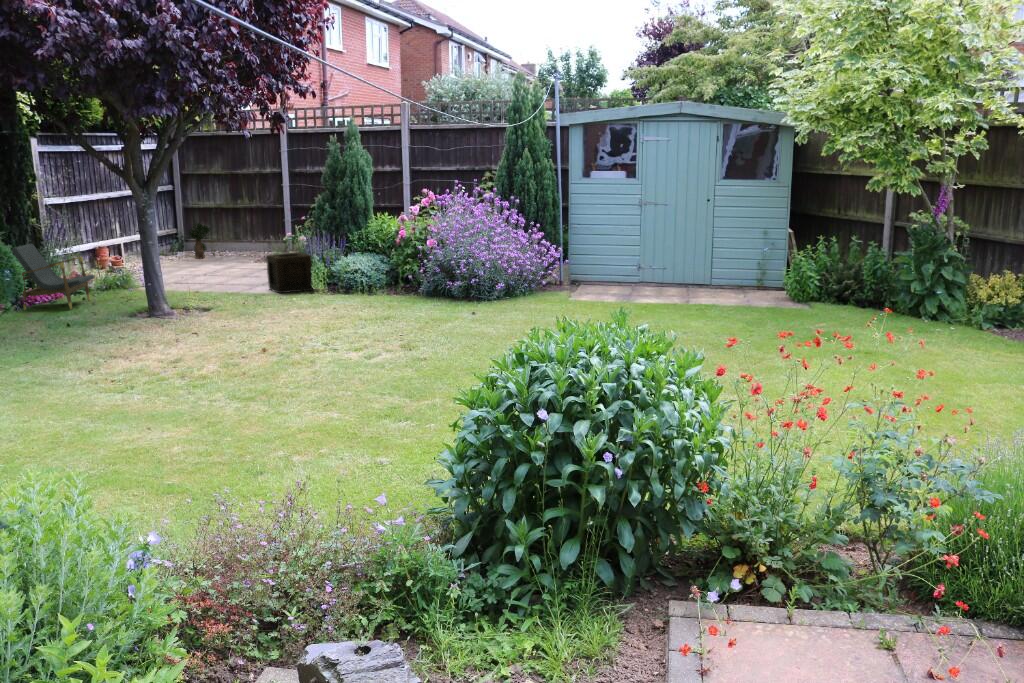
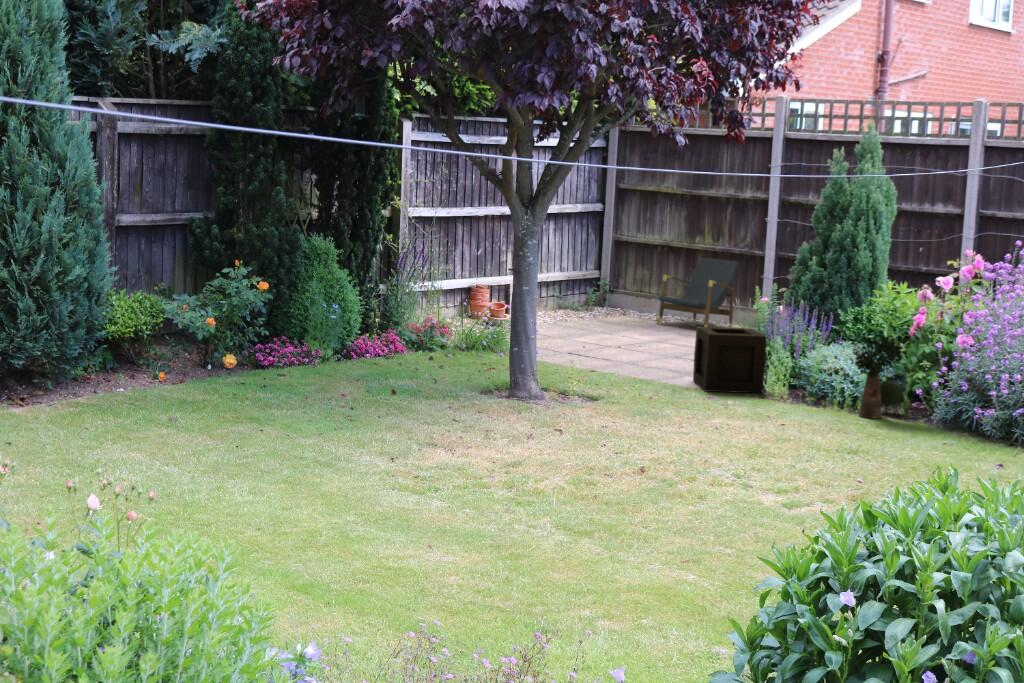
potted plant: present [189,223,215,259] -> present [850,336,912,420]
lounge chair: present [12,244,94,310] -> present [659,258,738,328]

